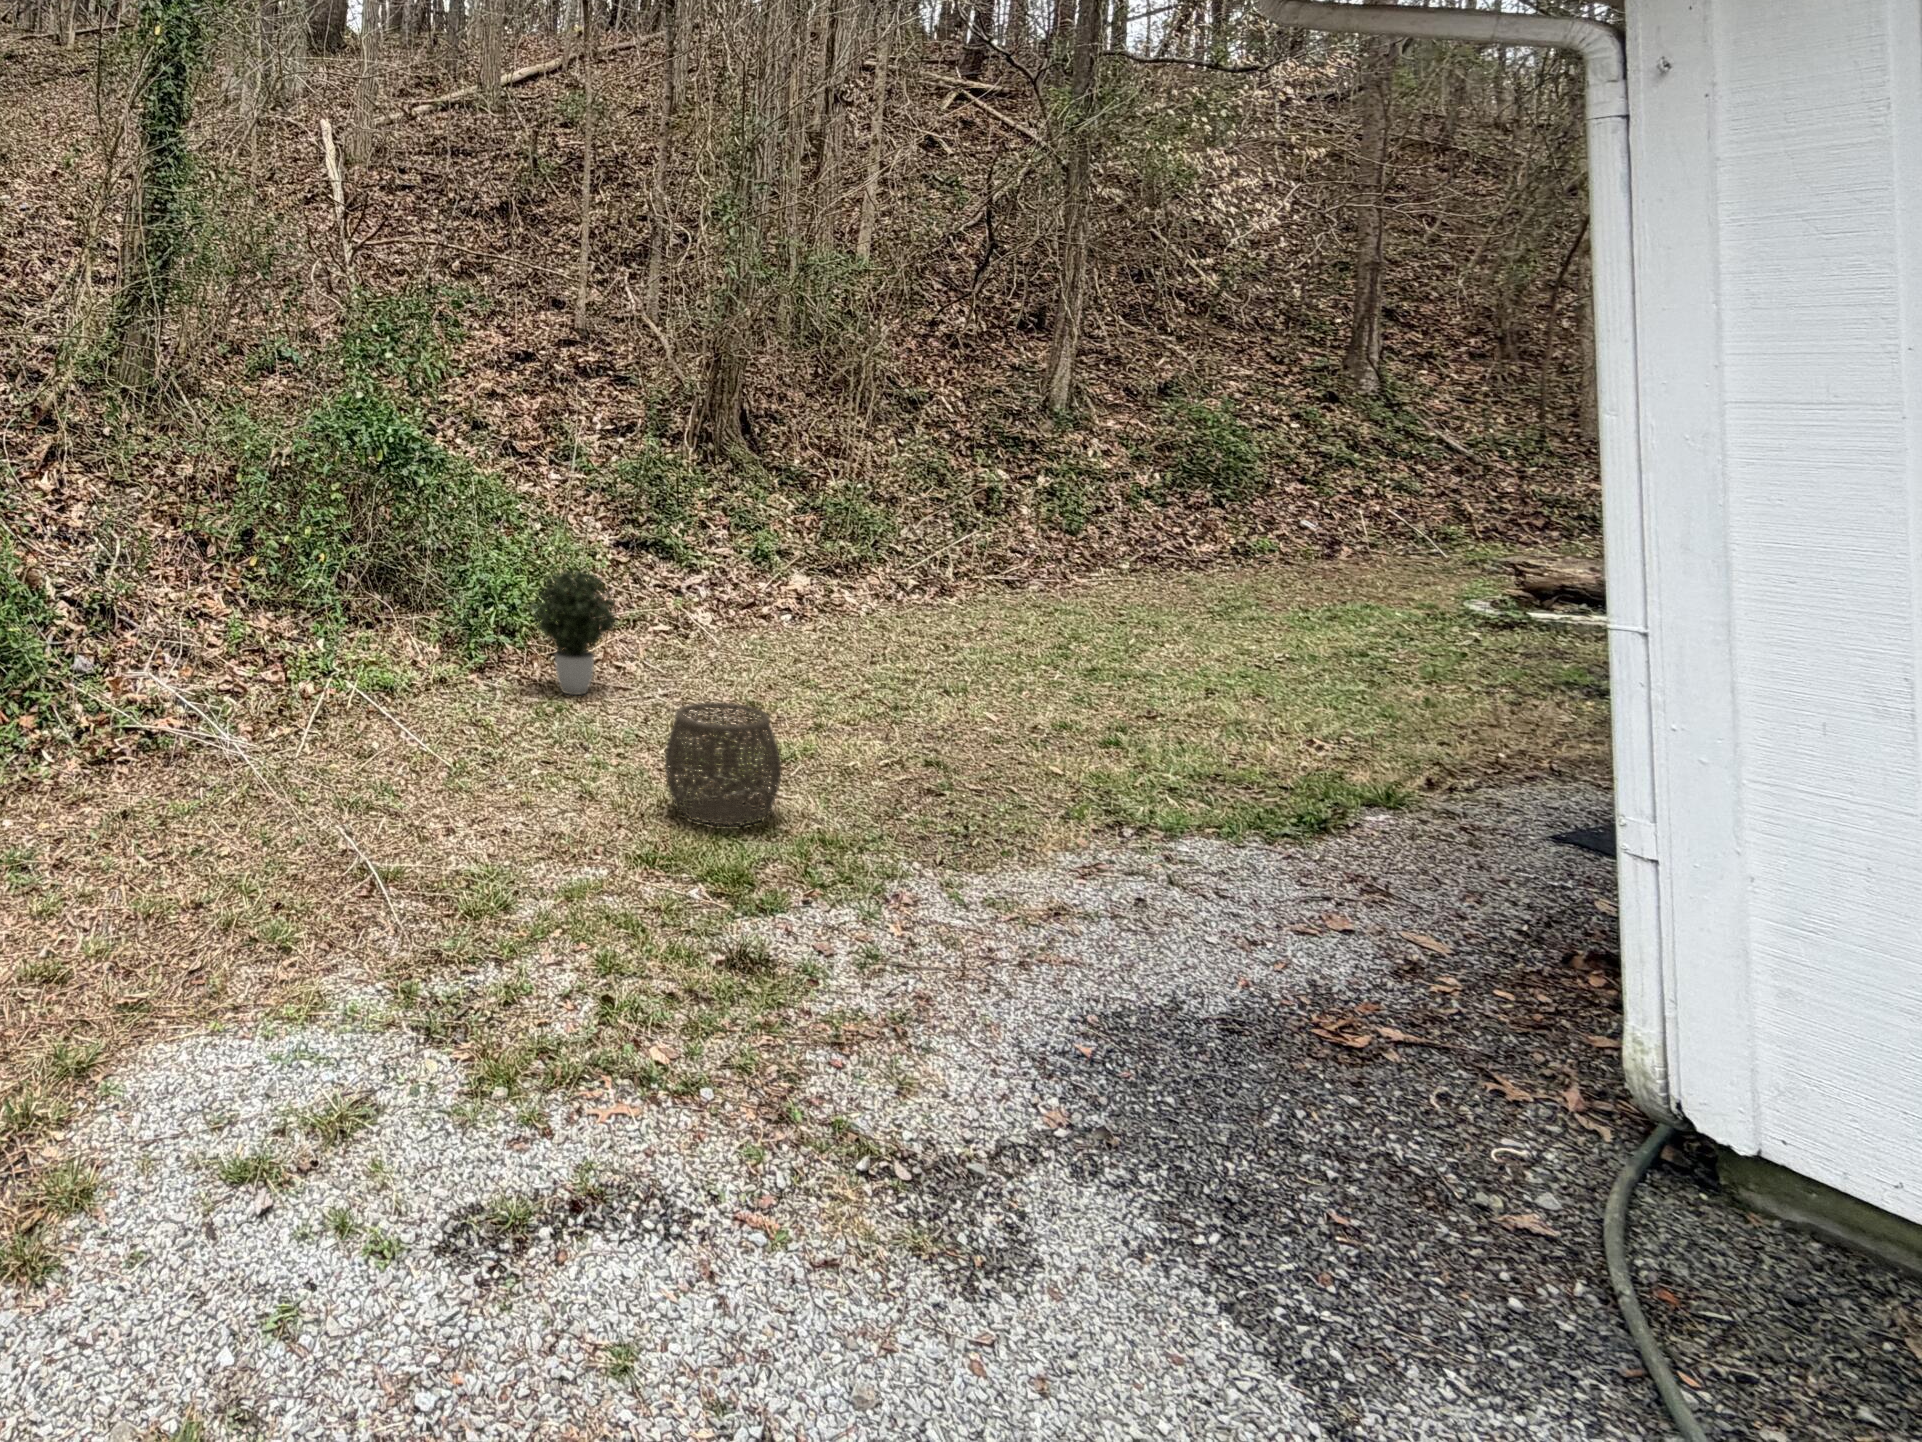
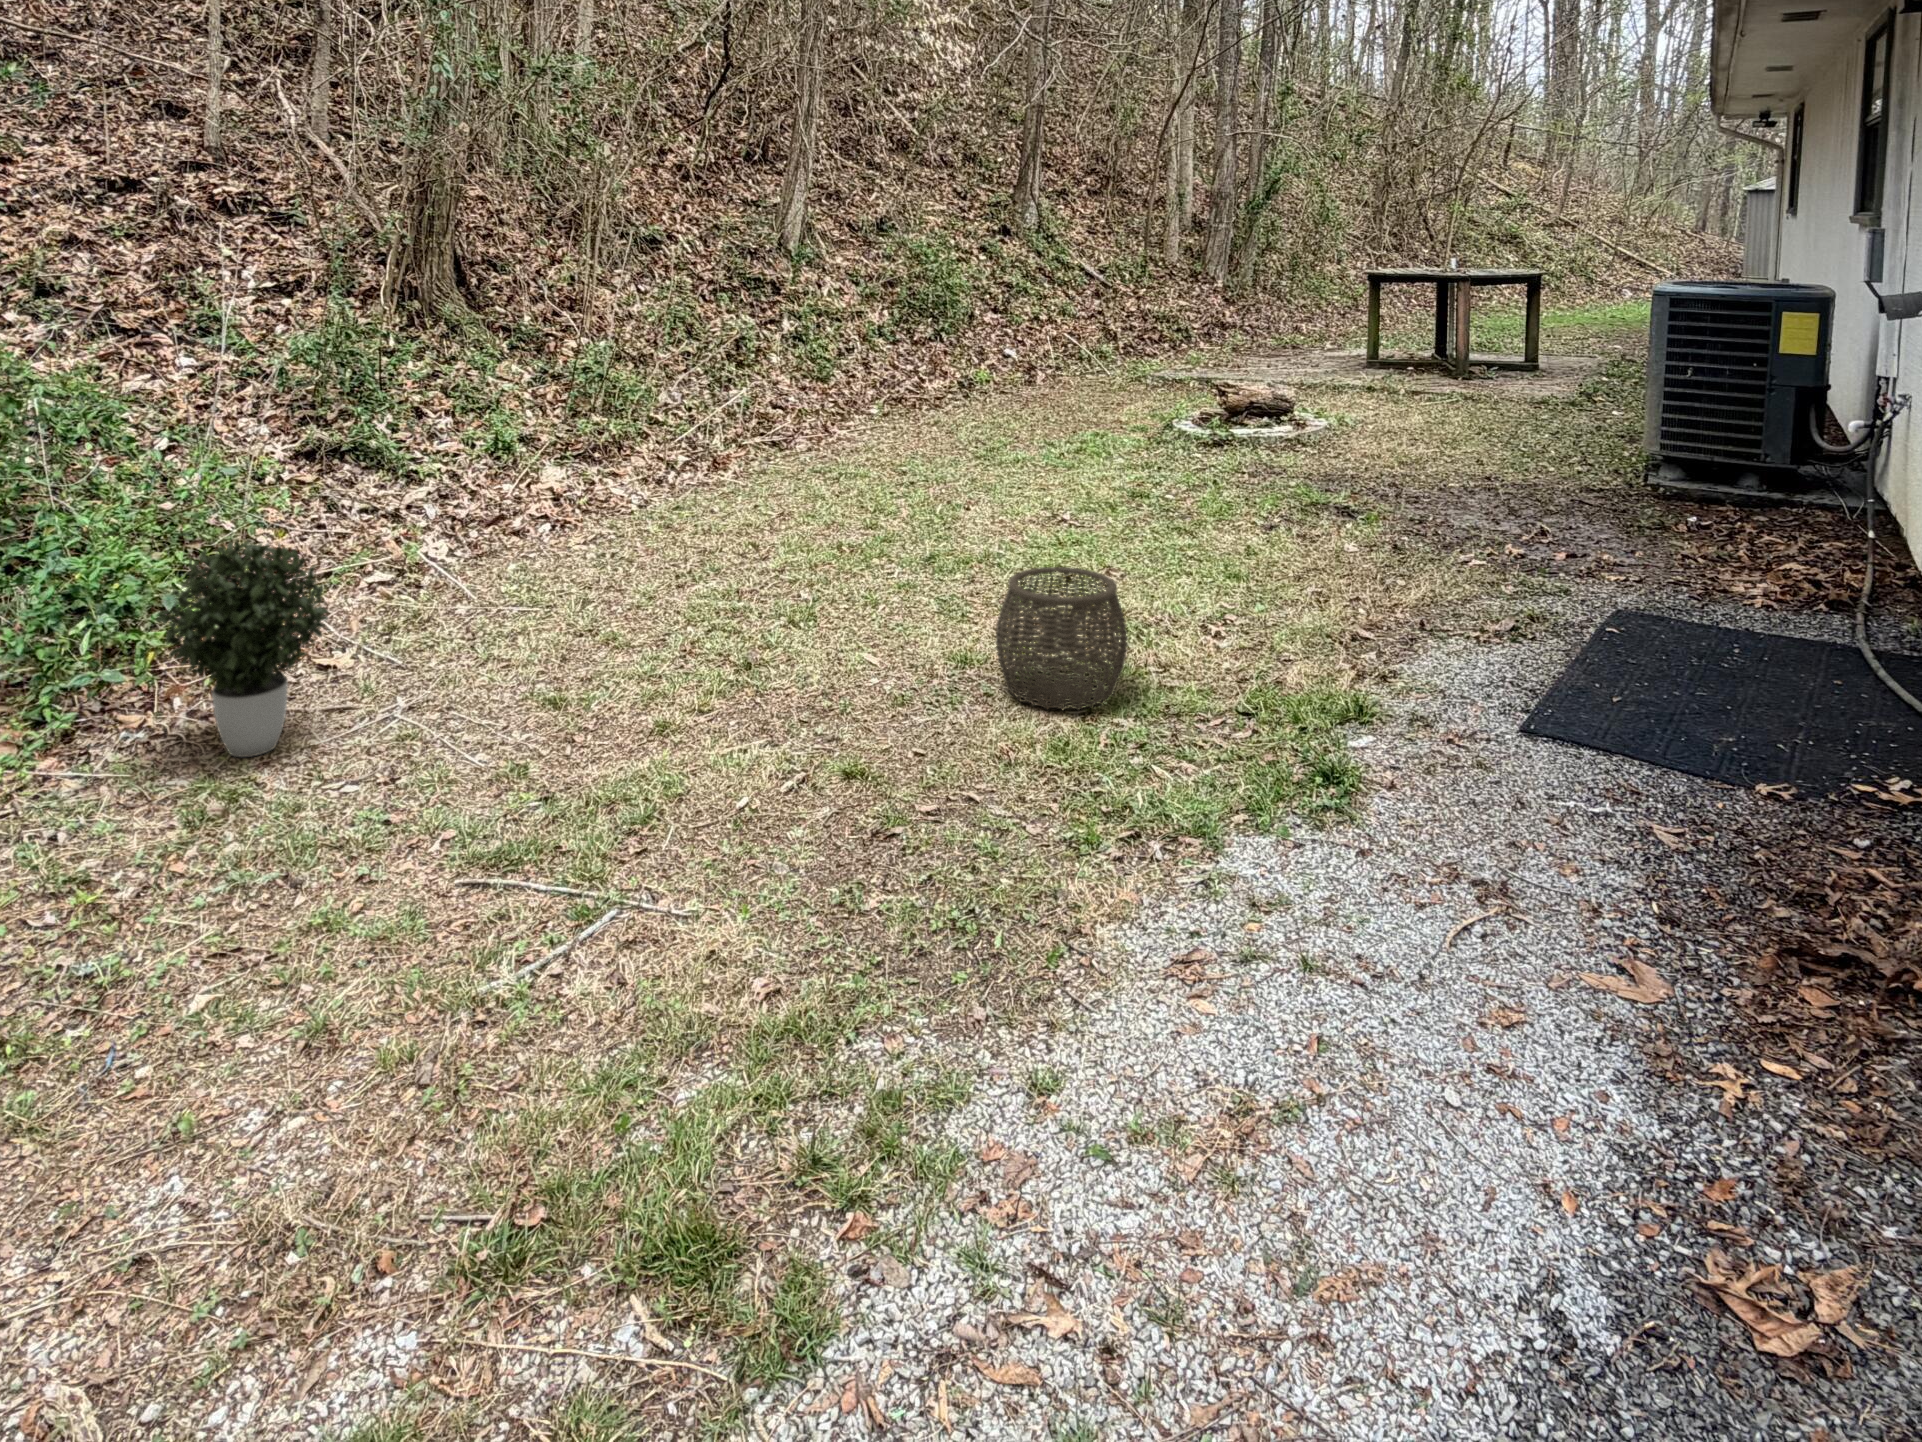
woven basket: present [664,702,781,825] -> present [995,567,1128,710]

